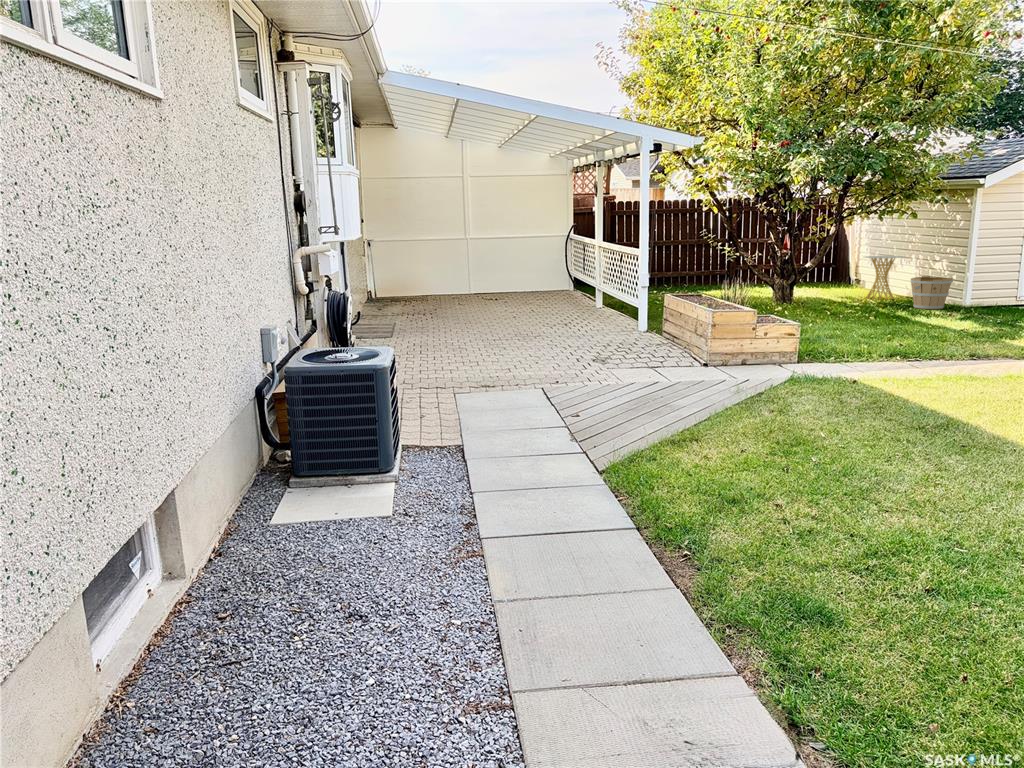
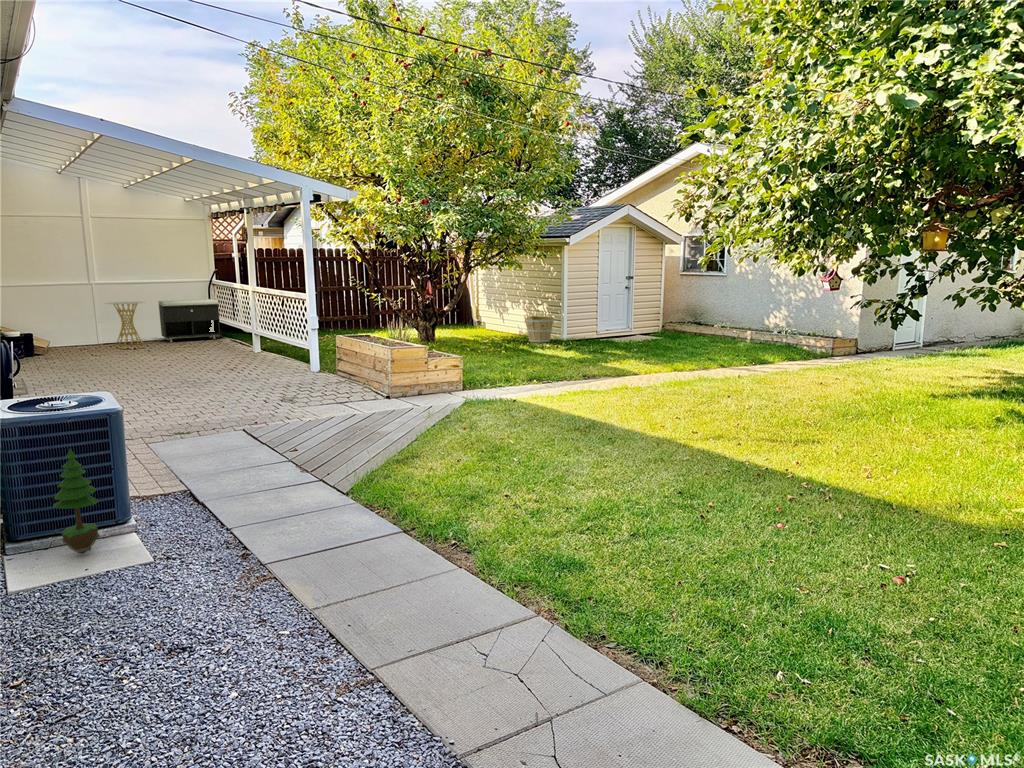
storage bench: none [526,254,575,293] -> present [158,299,221,342]
side table: present [864,256,903,299] -> present [106,302,144,345]
potted tree: none [332,392,369,487] -> present [53,448,99,554]

